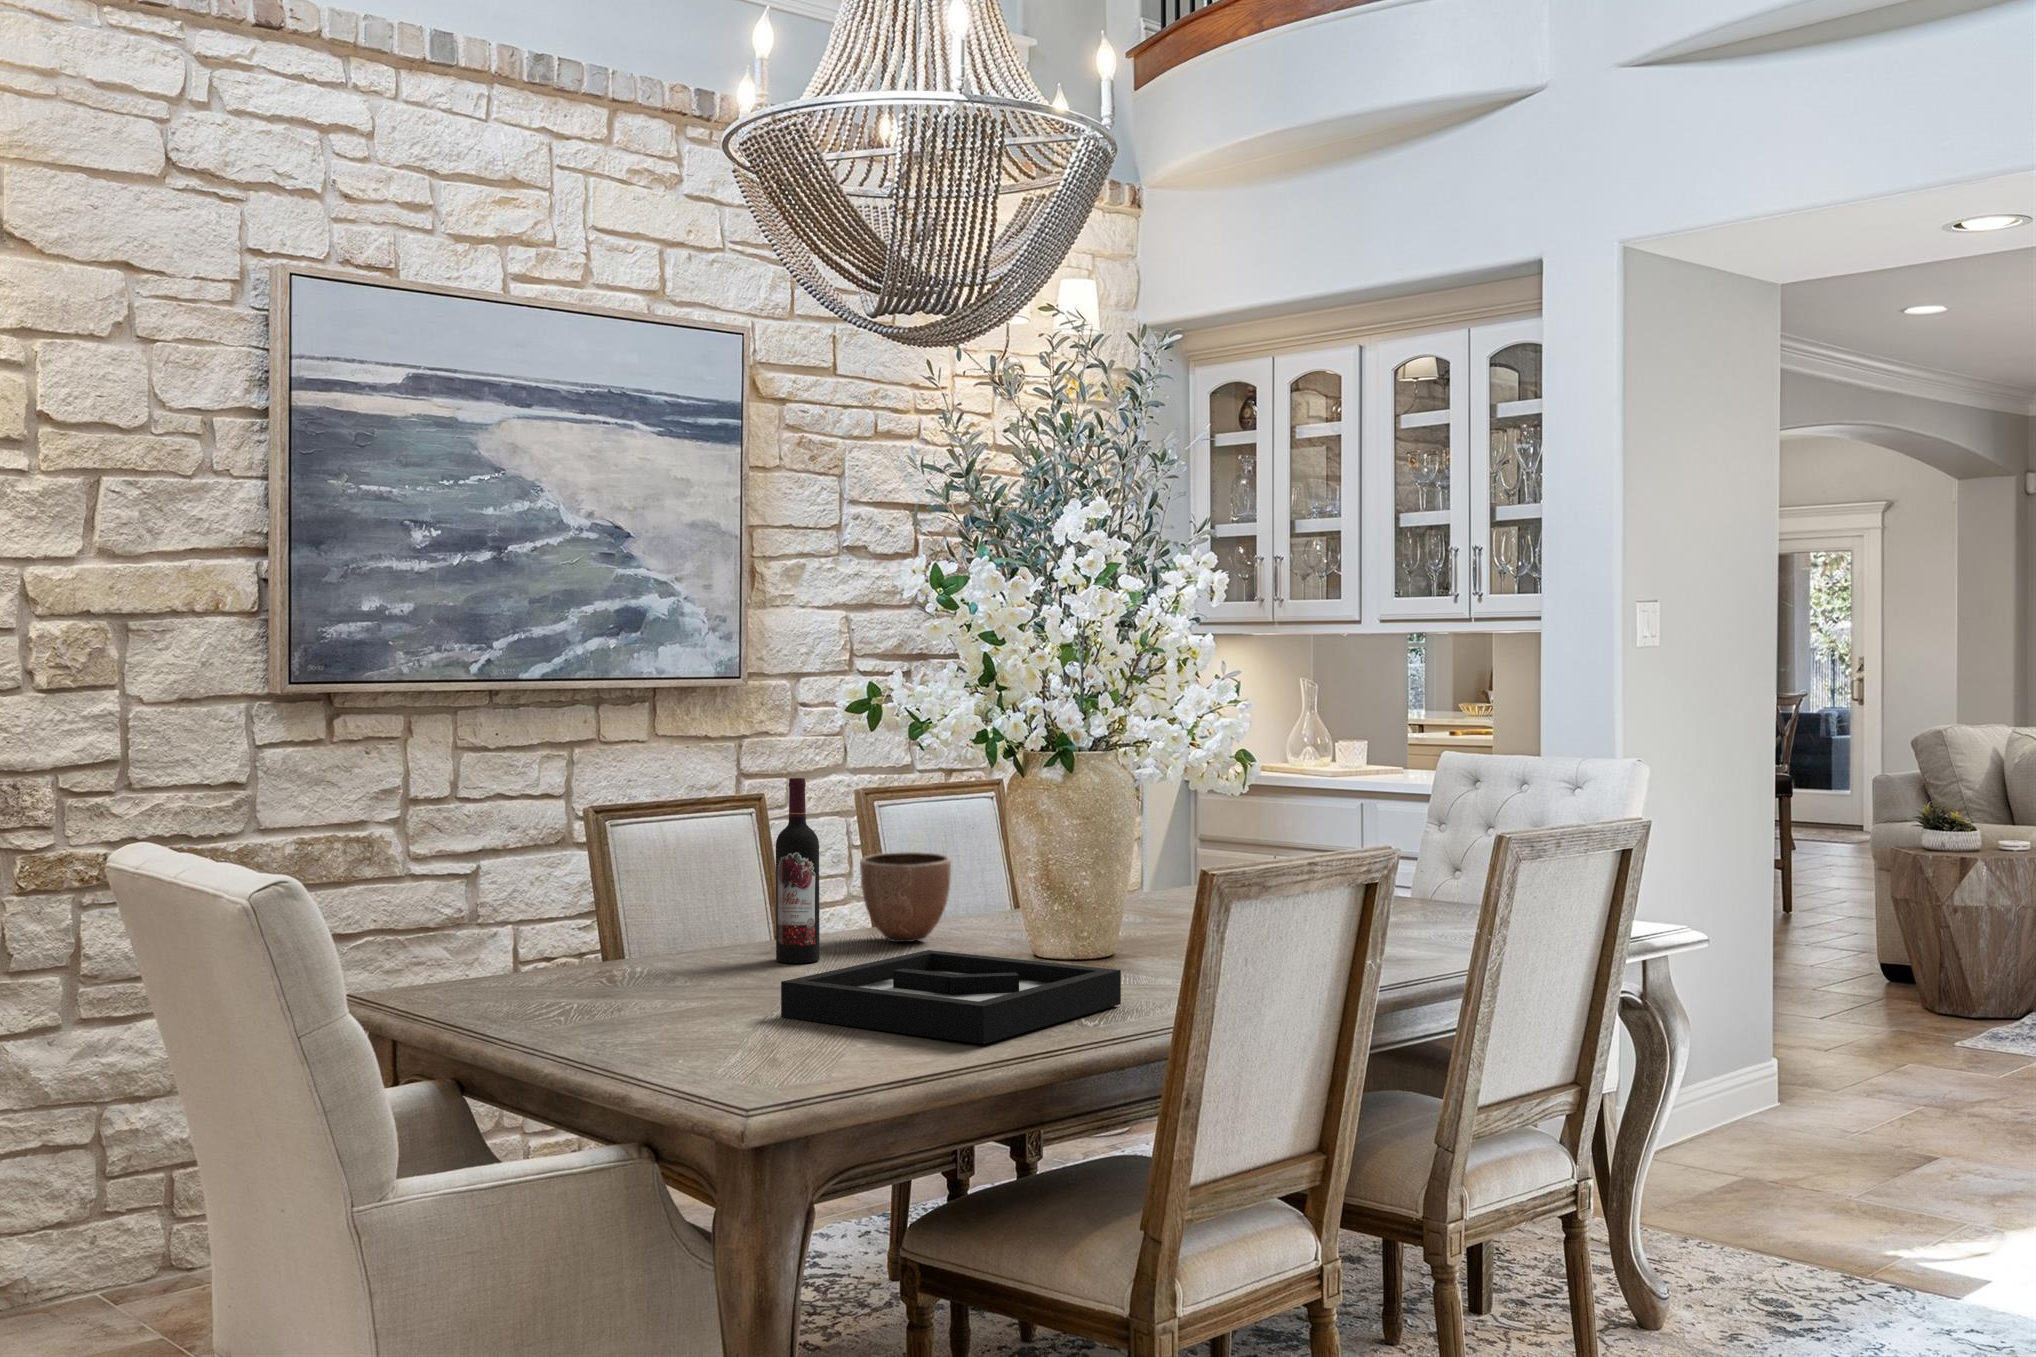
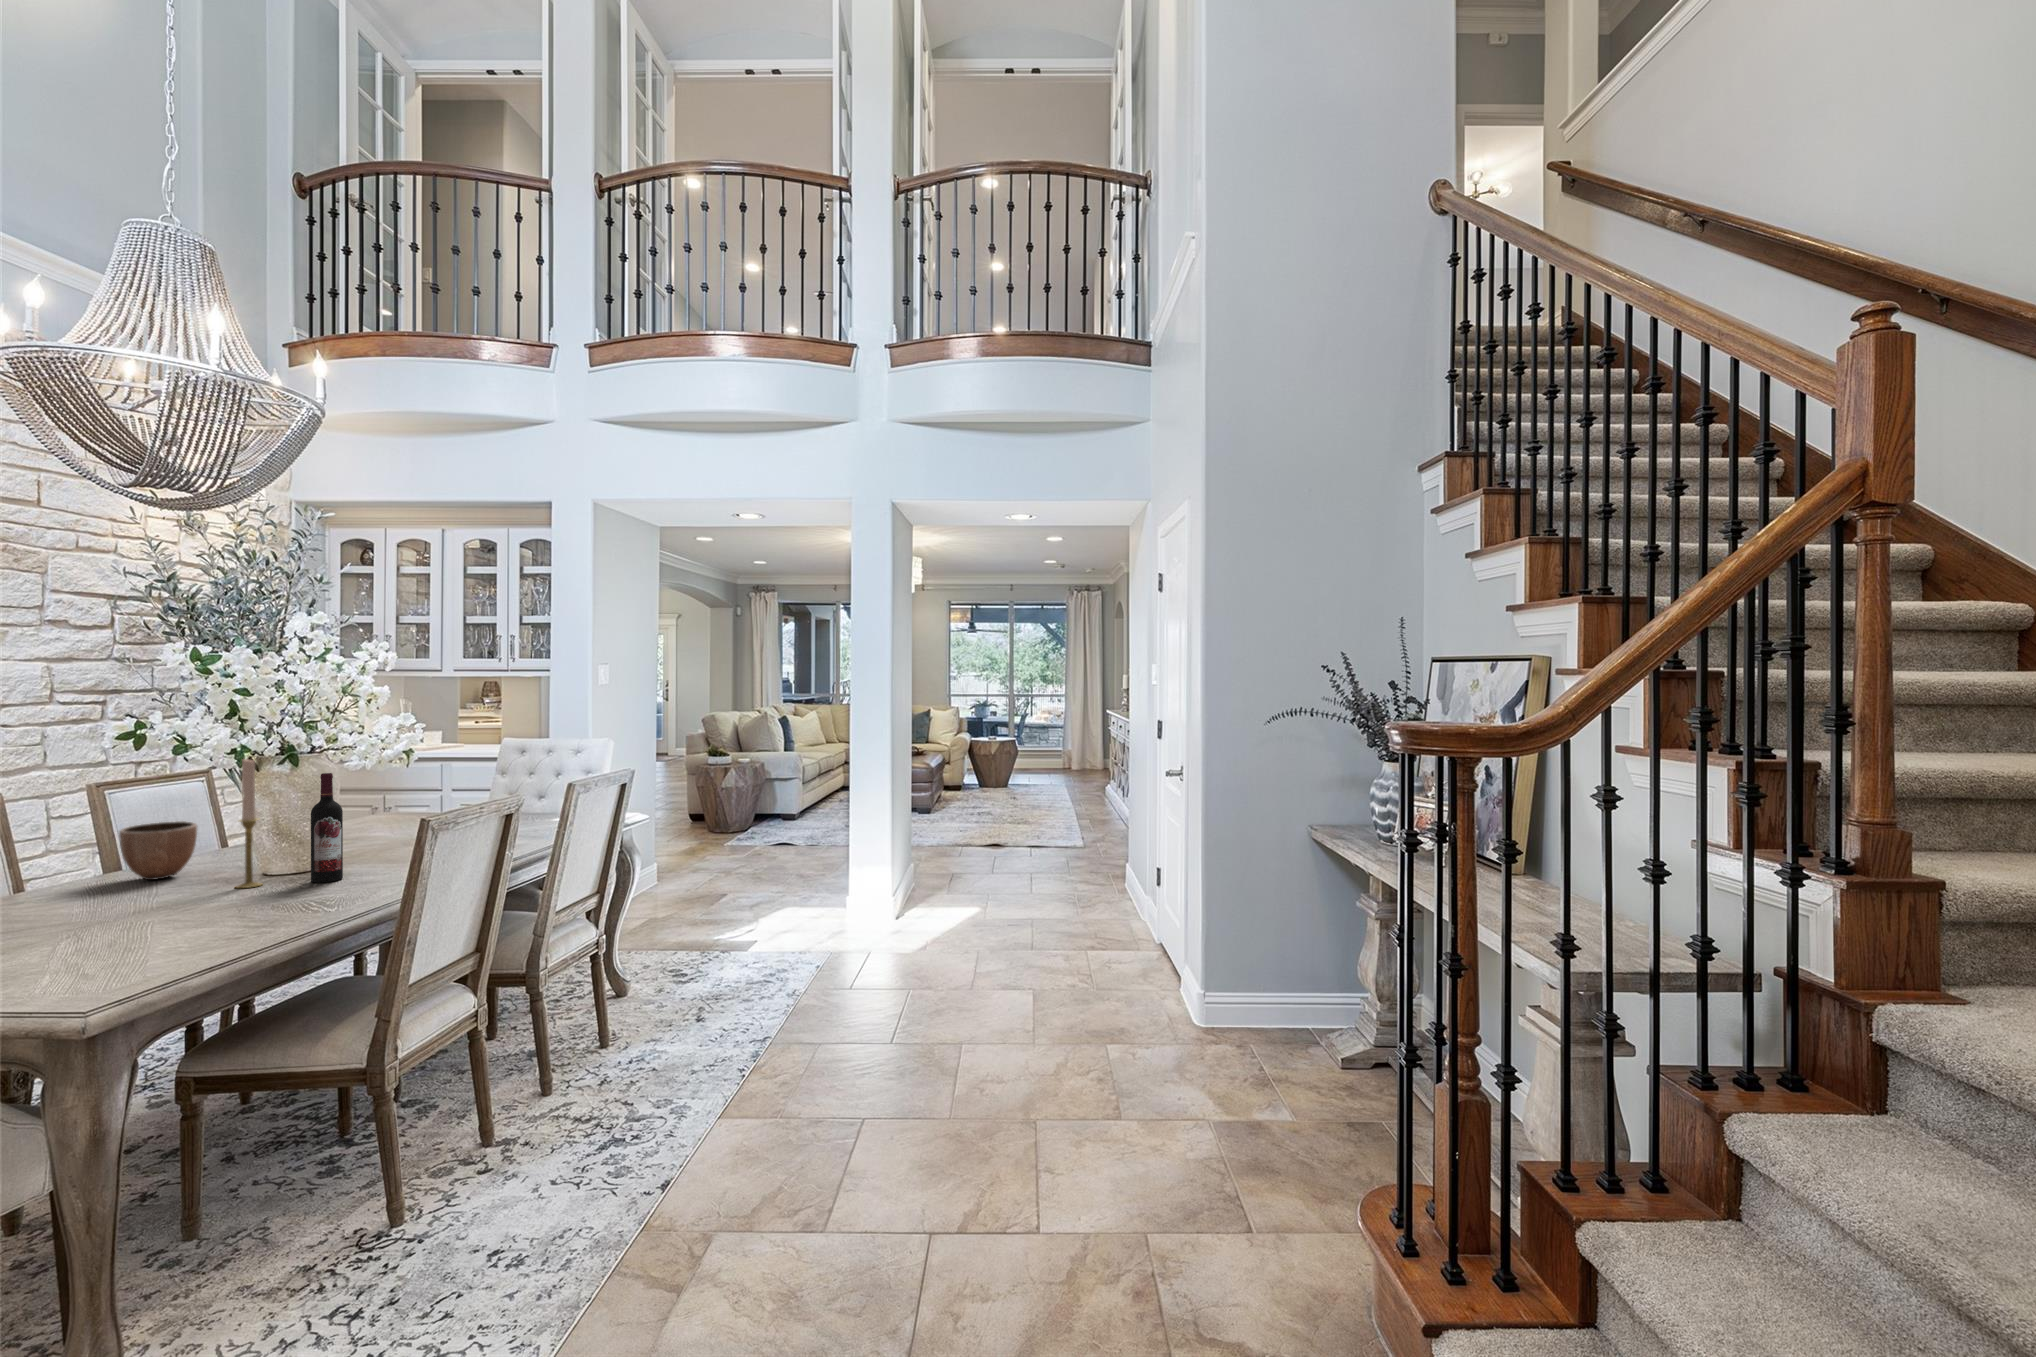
candlestick: none [984,752,1021,971] -> present [235,759,262,888]
wine bottle: present [776,778,820,963] -> present [311,773,343,883]
decorative tray: present [781,950,1121,1044] -> none [81,876,348,941]

